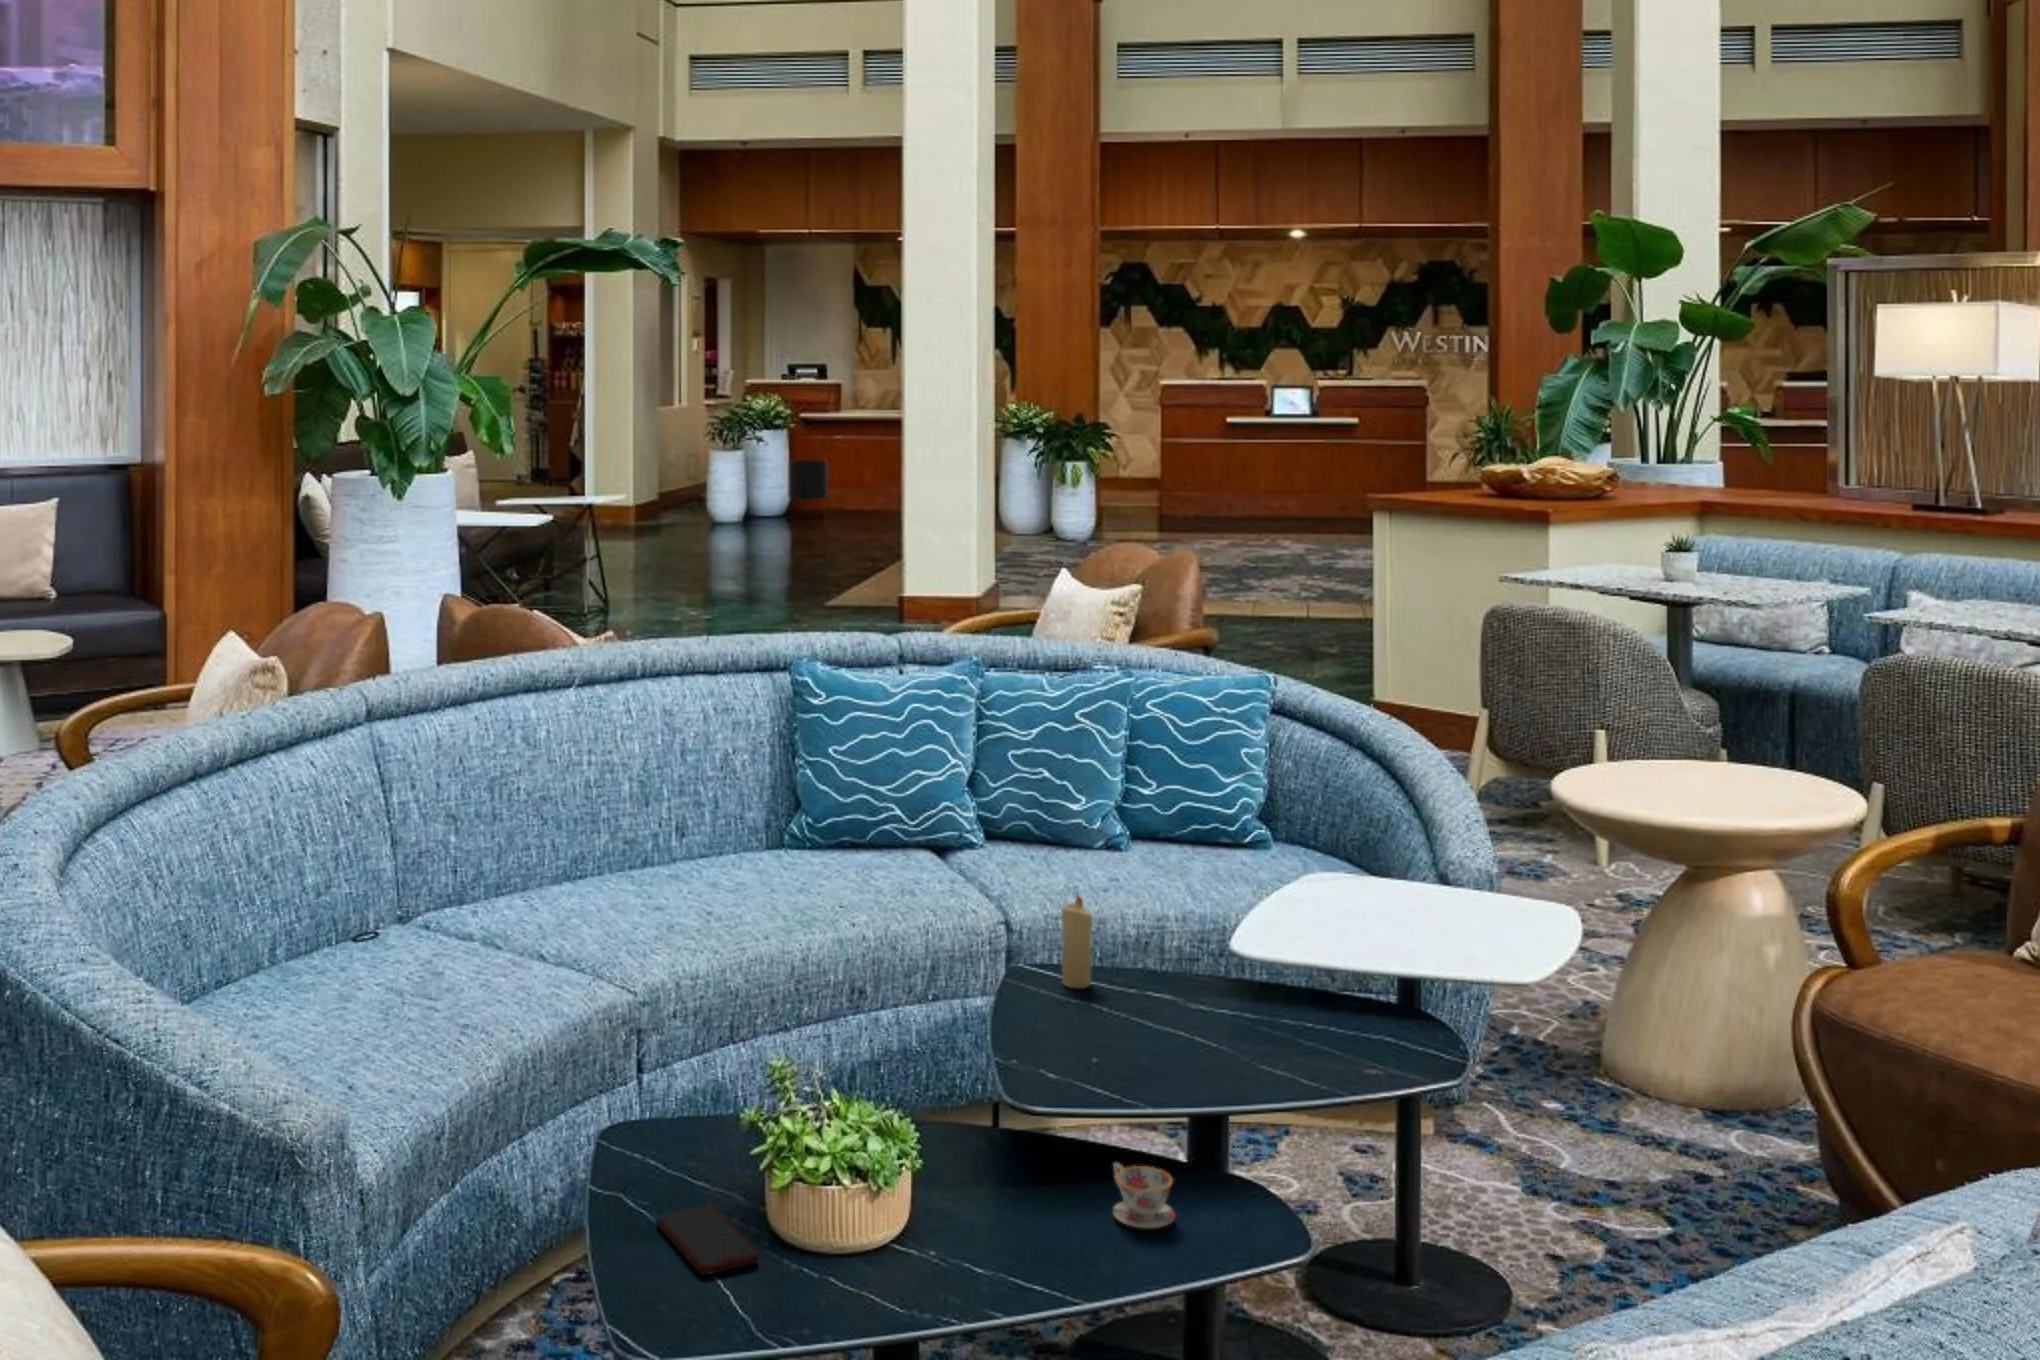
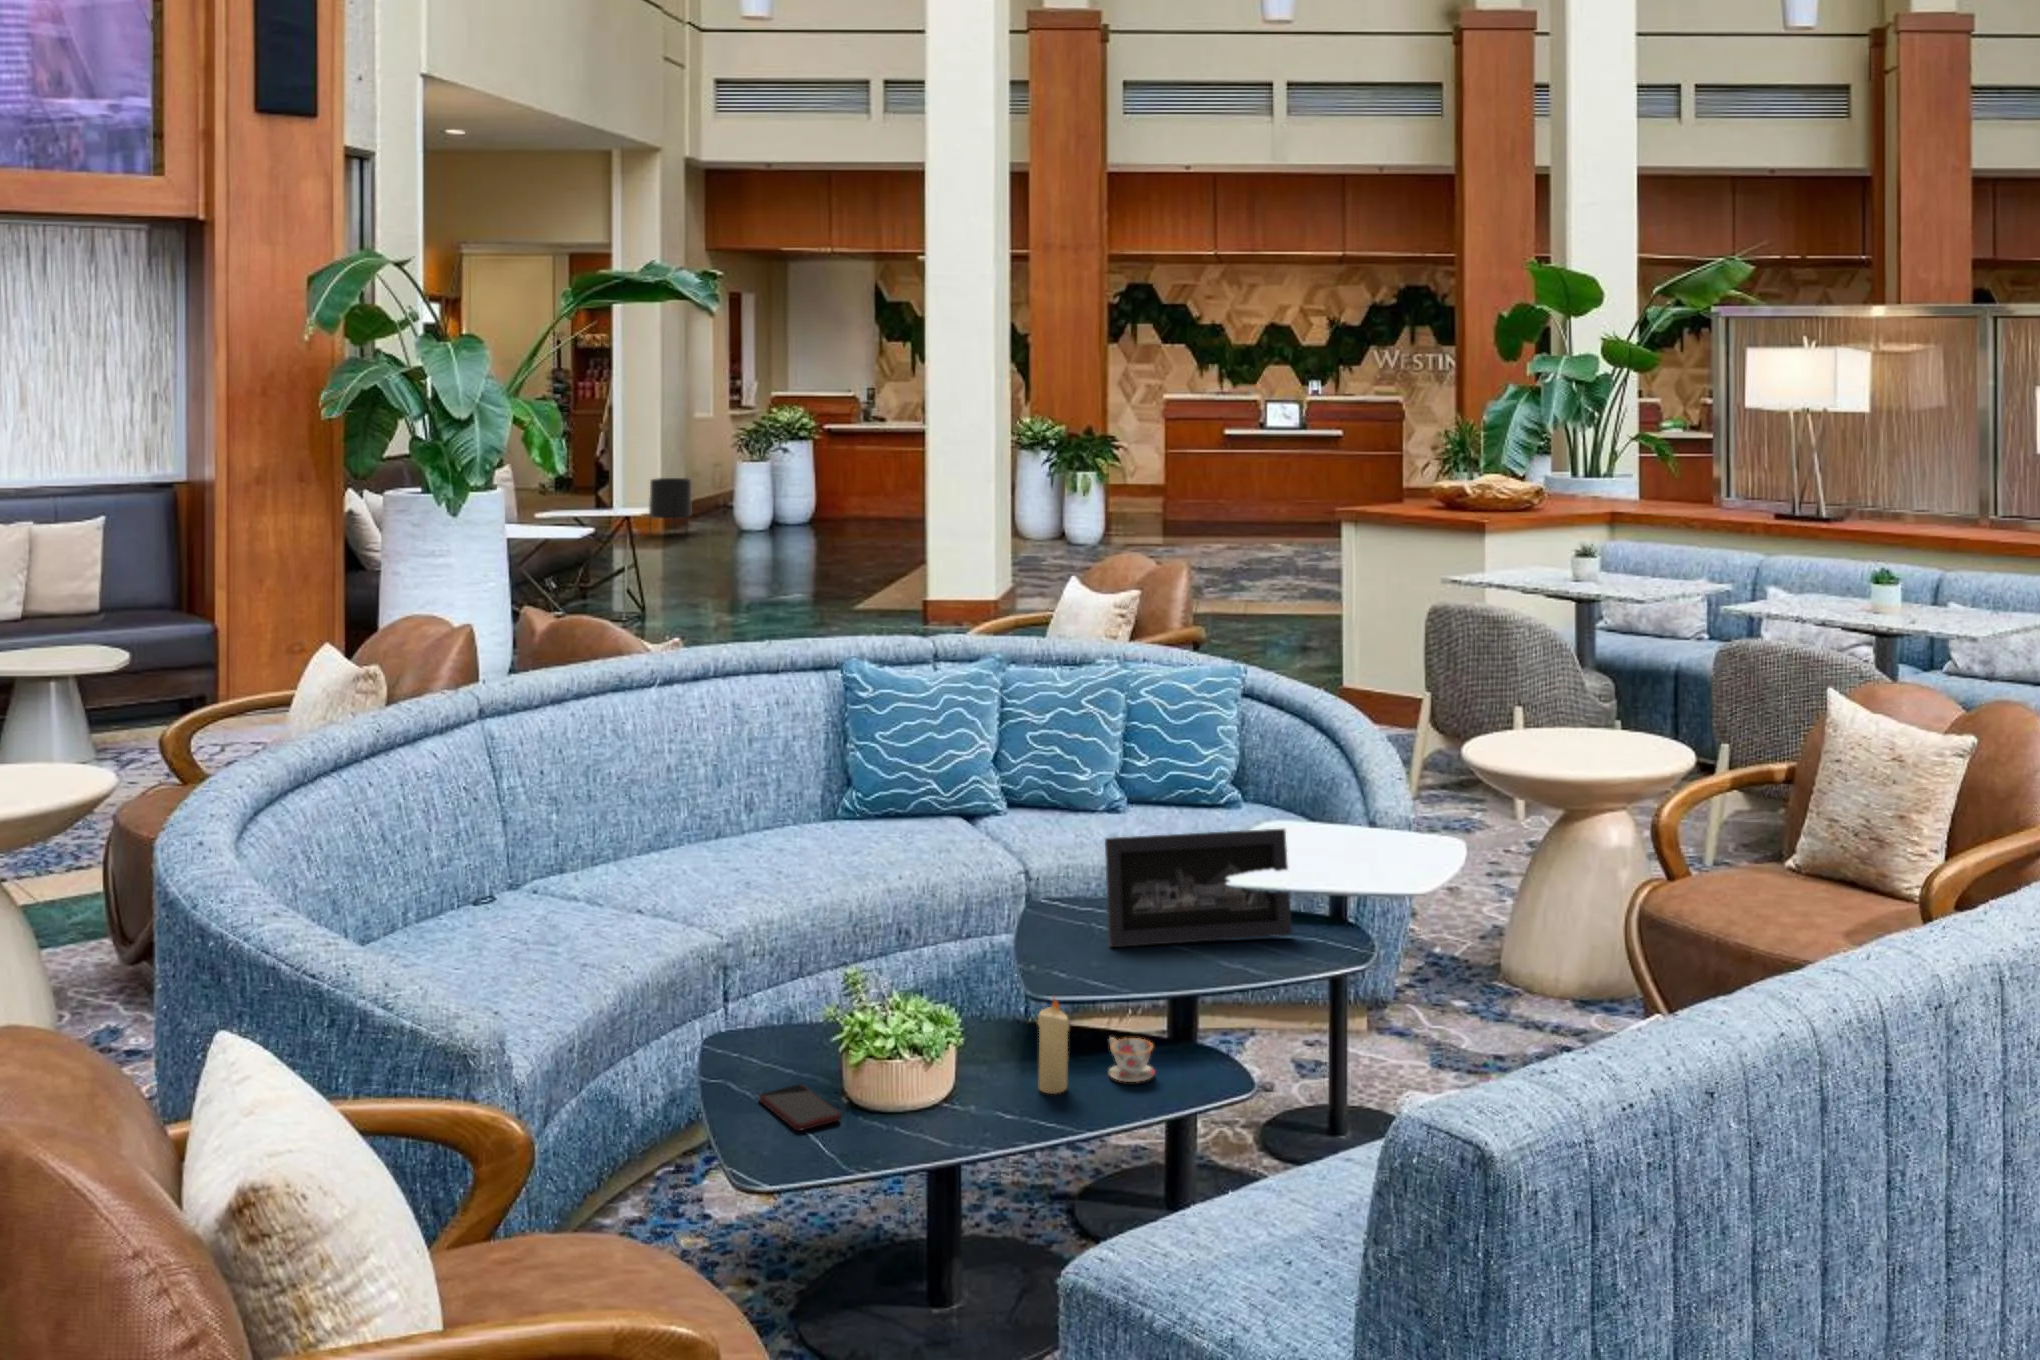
planter: present [788,460,829,515] -> present [649,478,691,524]
picture frame: none [1104,887,1349,1032] -> present [1105,829,1292,947]
candle: present [1061,892,1093,988] -> present [1038,999,1069,1094]

